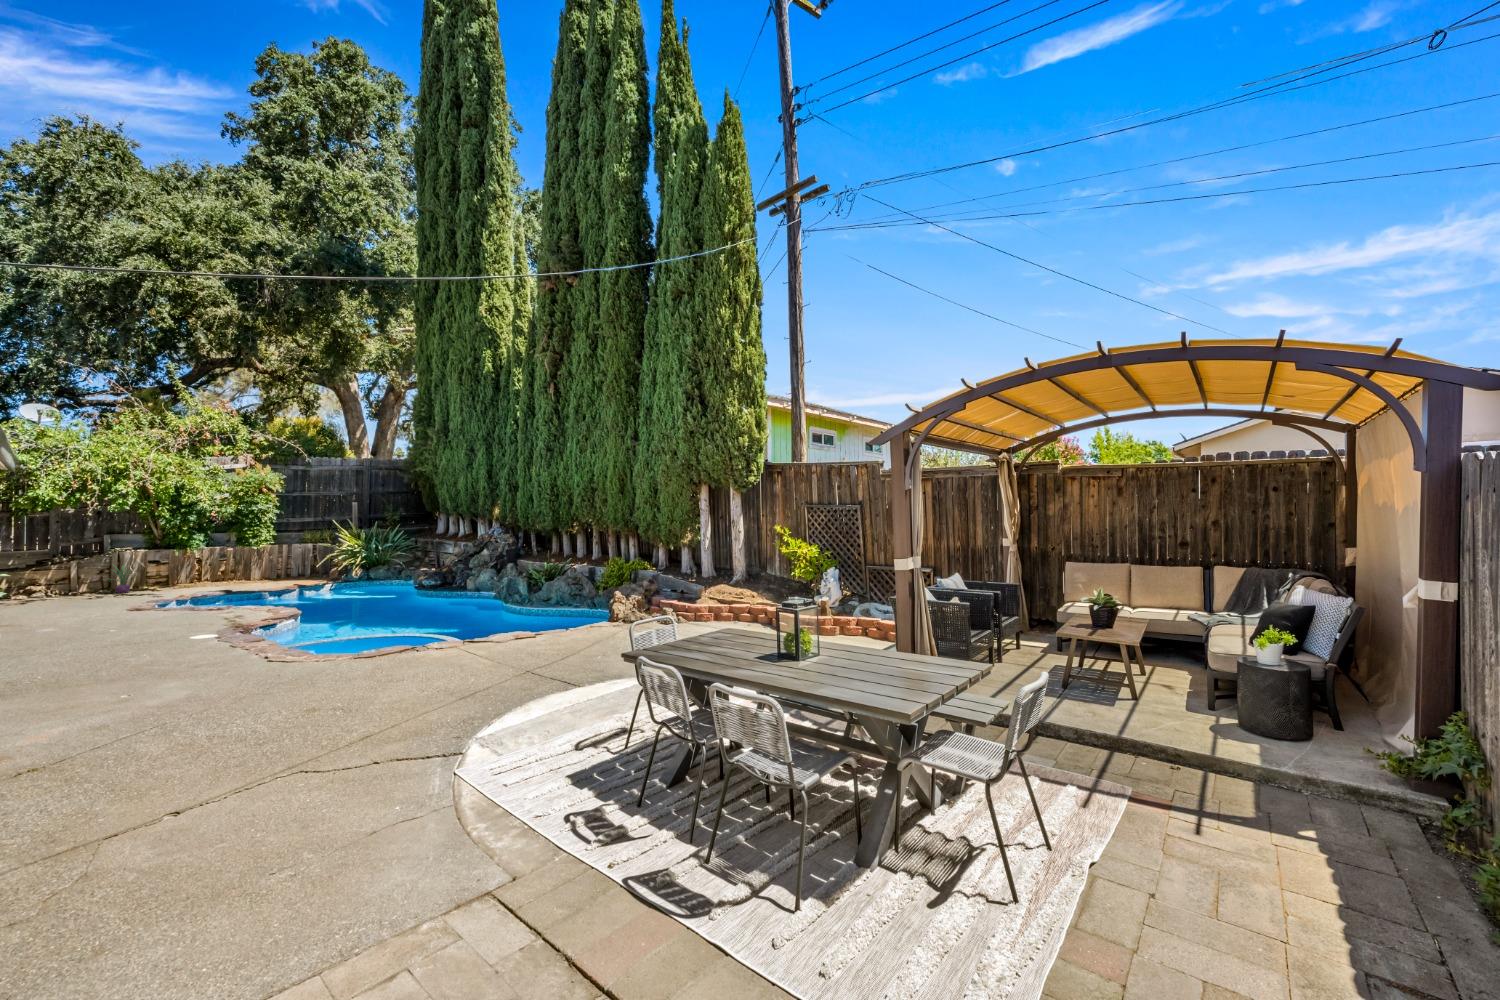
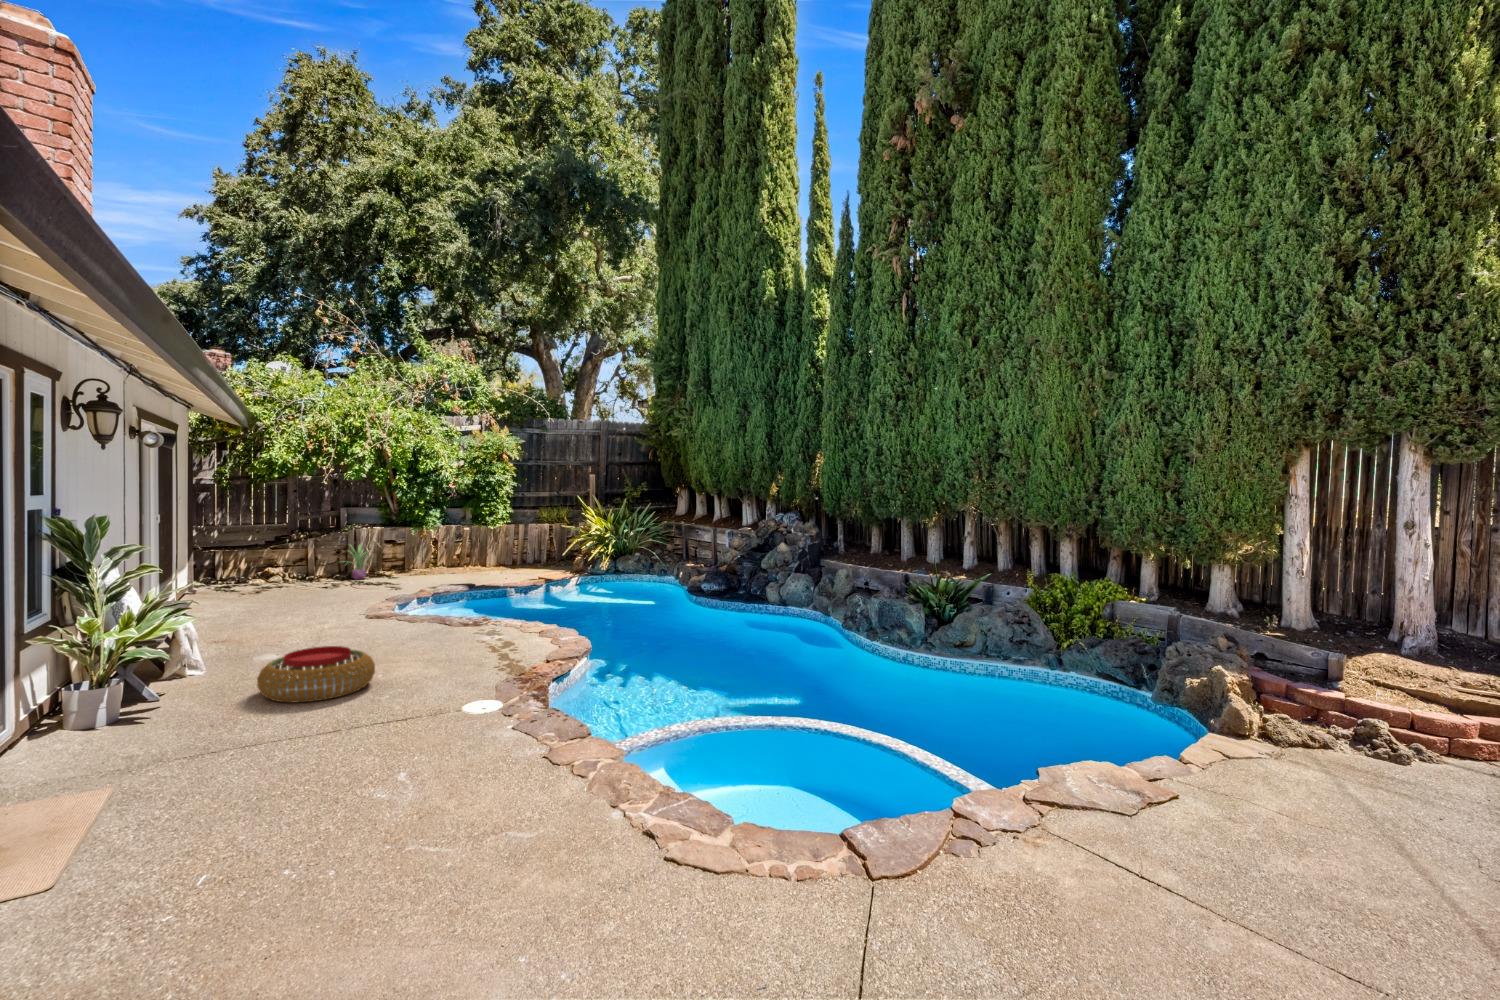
pouf: none [34,625,129,660] -> present [257,646,375,703]

